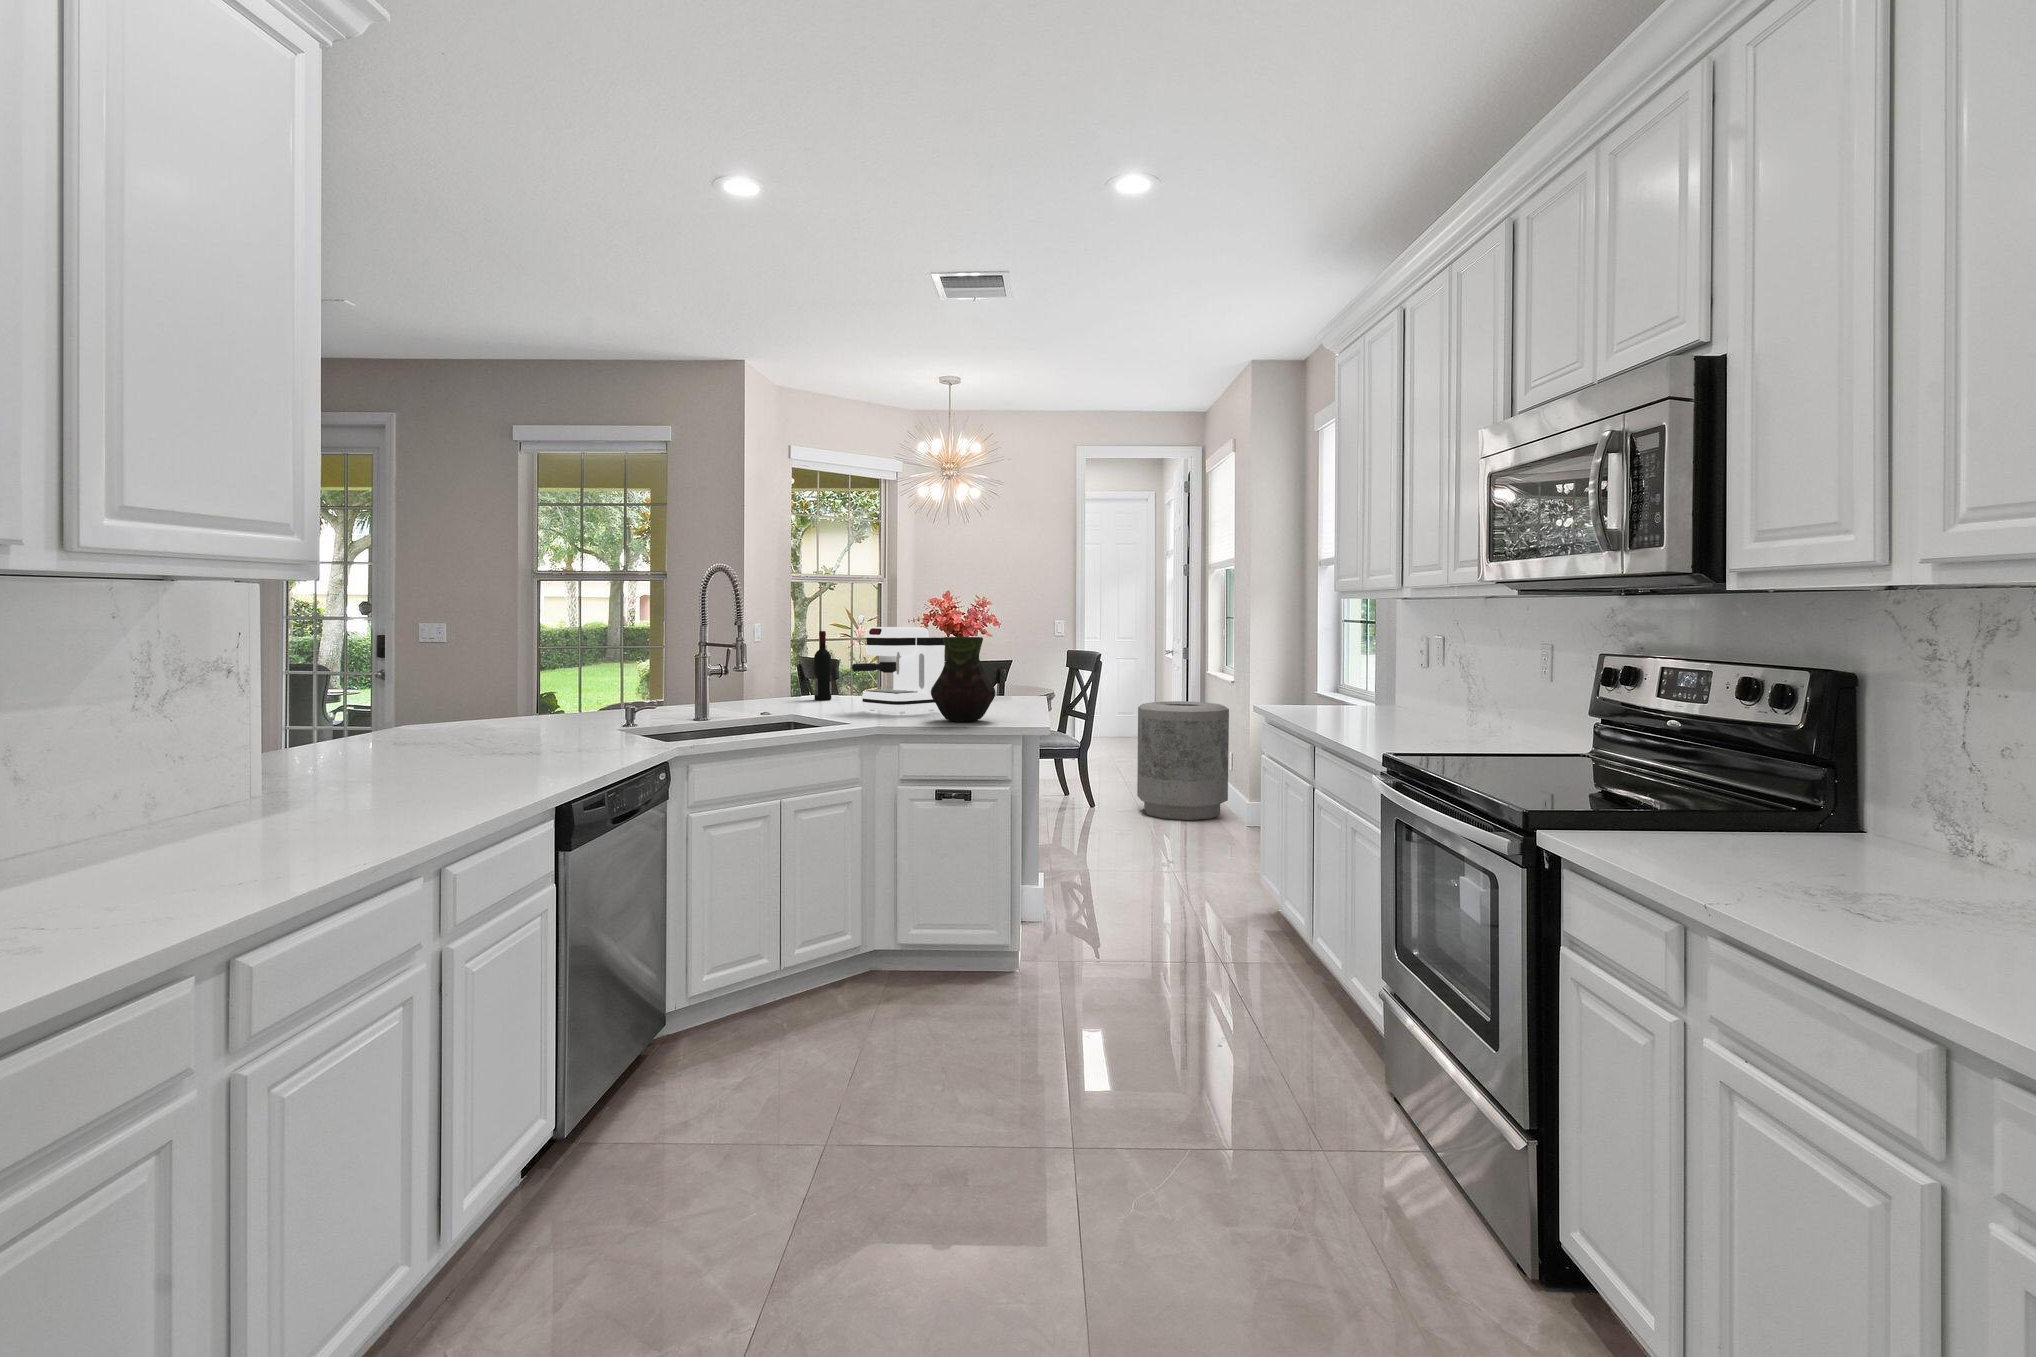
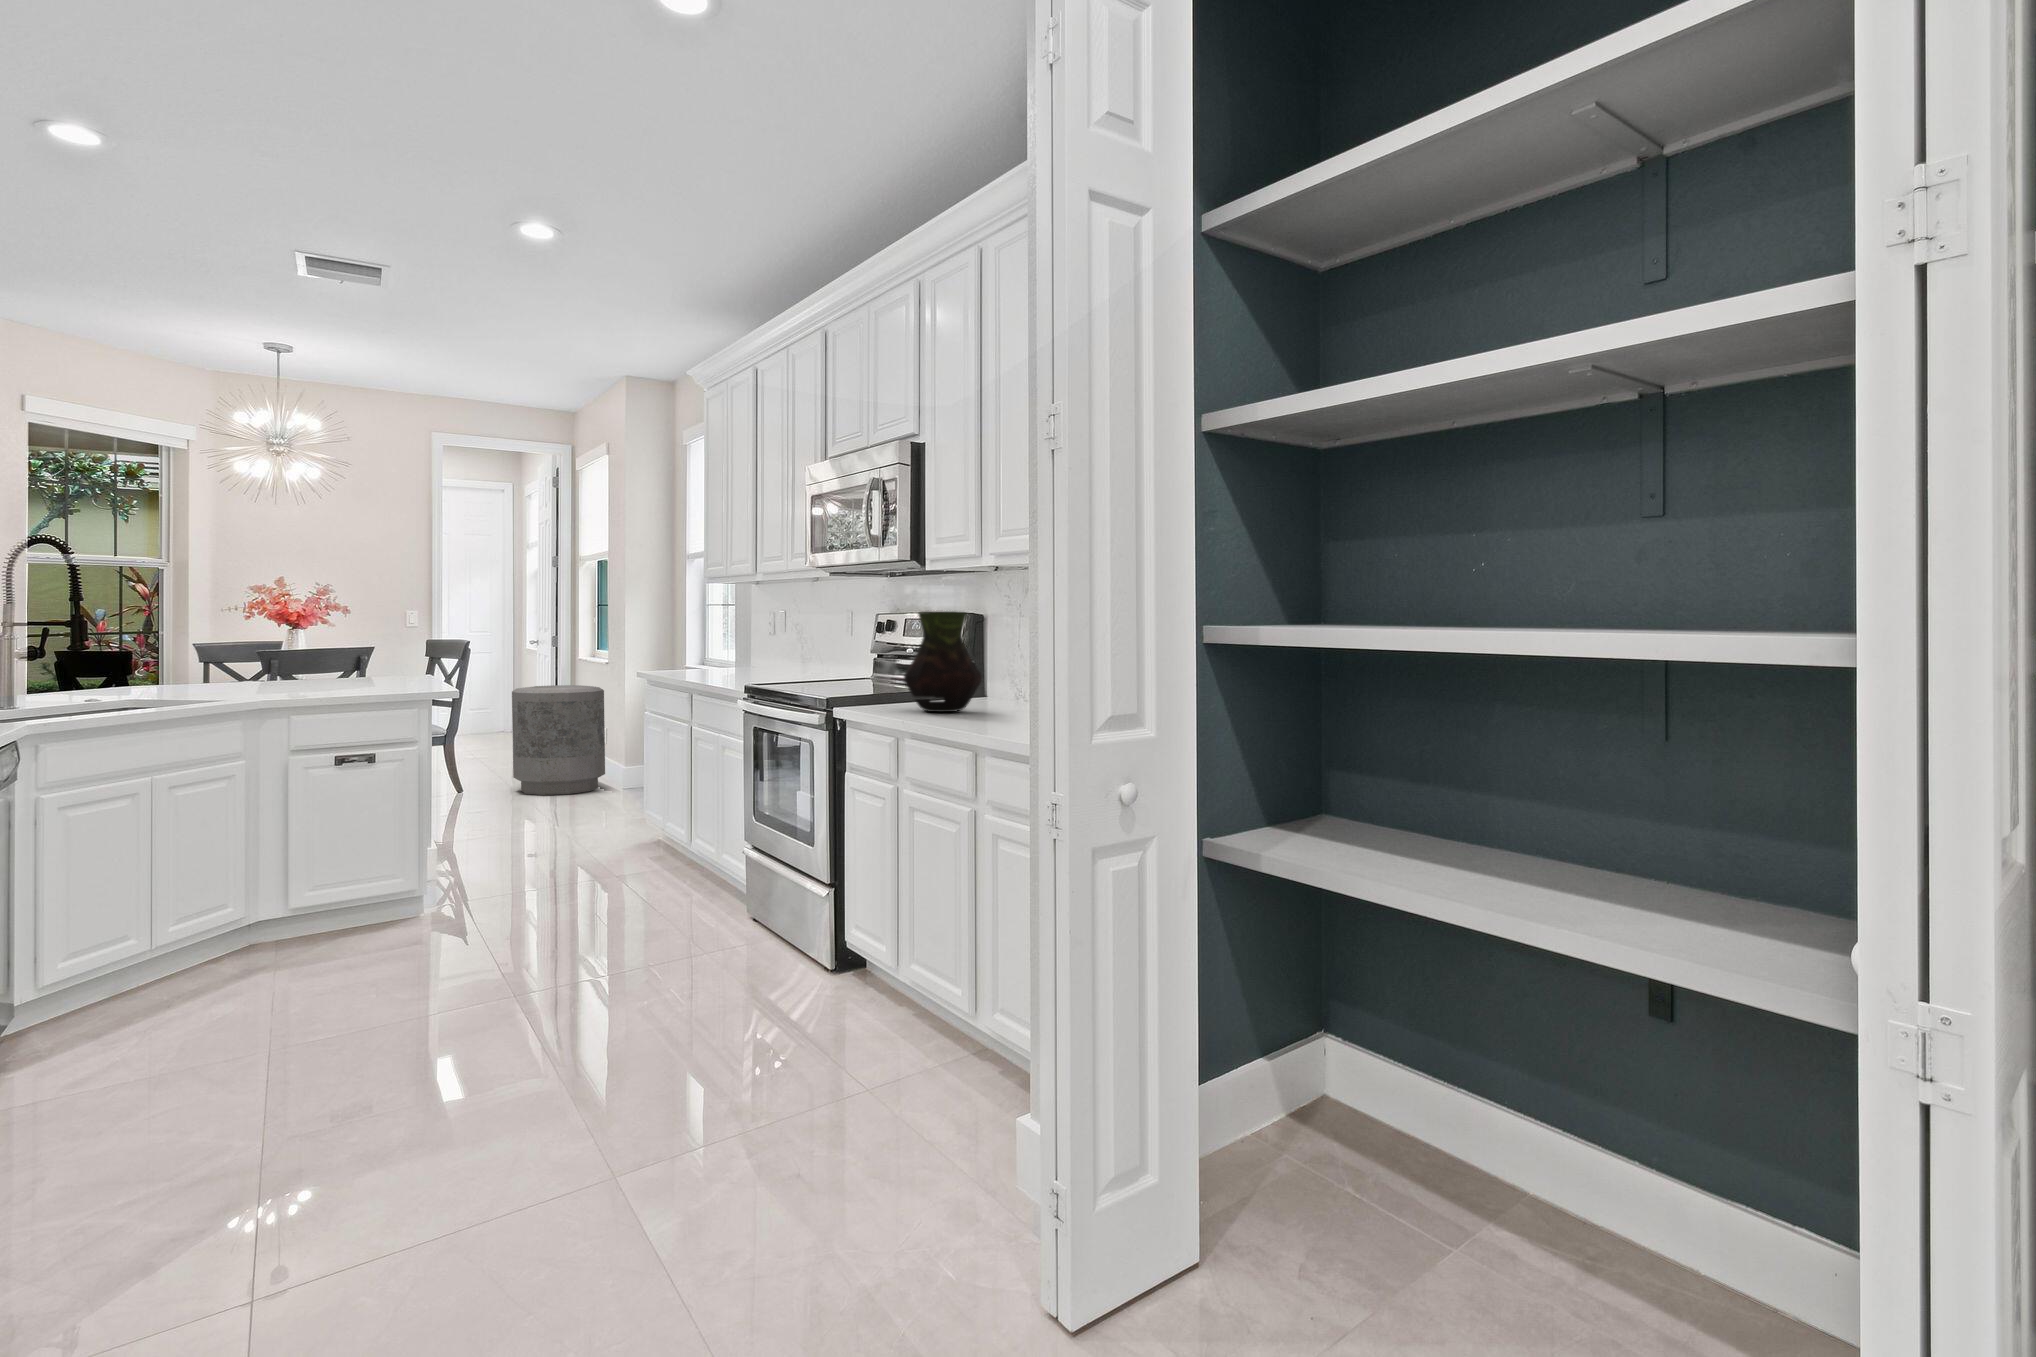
coffee maker: present [852,627,945,714] -> none [233,601,340,684]
wine bottle: present [814,631,831,700] -> none [162,607,185,679]
vase: present [931,637,995,722] -> present [904,611,982,712]

